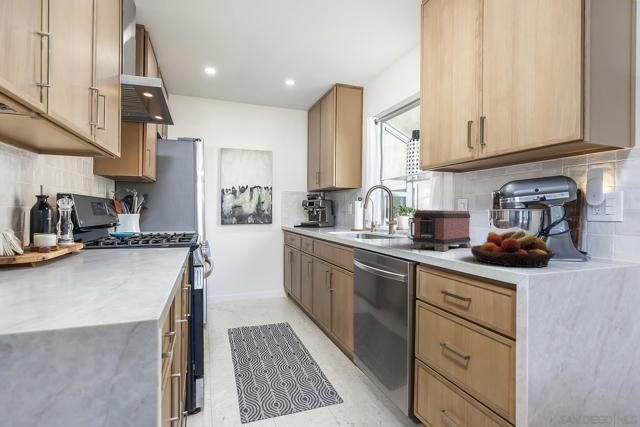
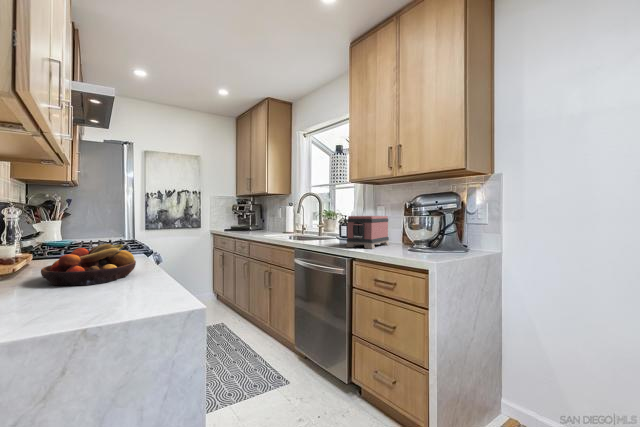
fruit bowl: present [471,231,555,267] -> present [41,244,136,286]

